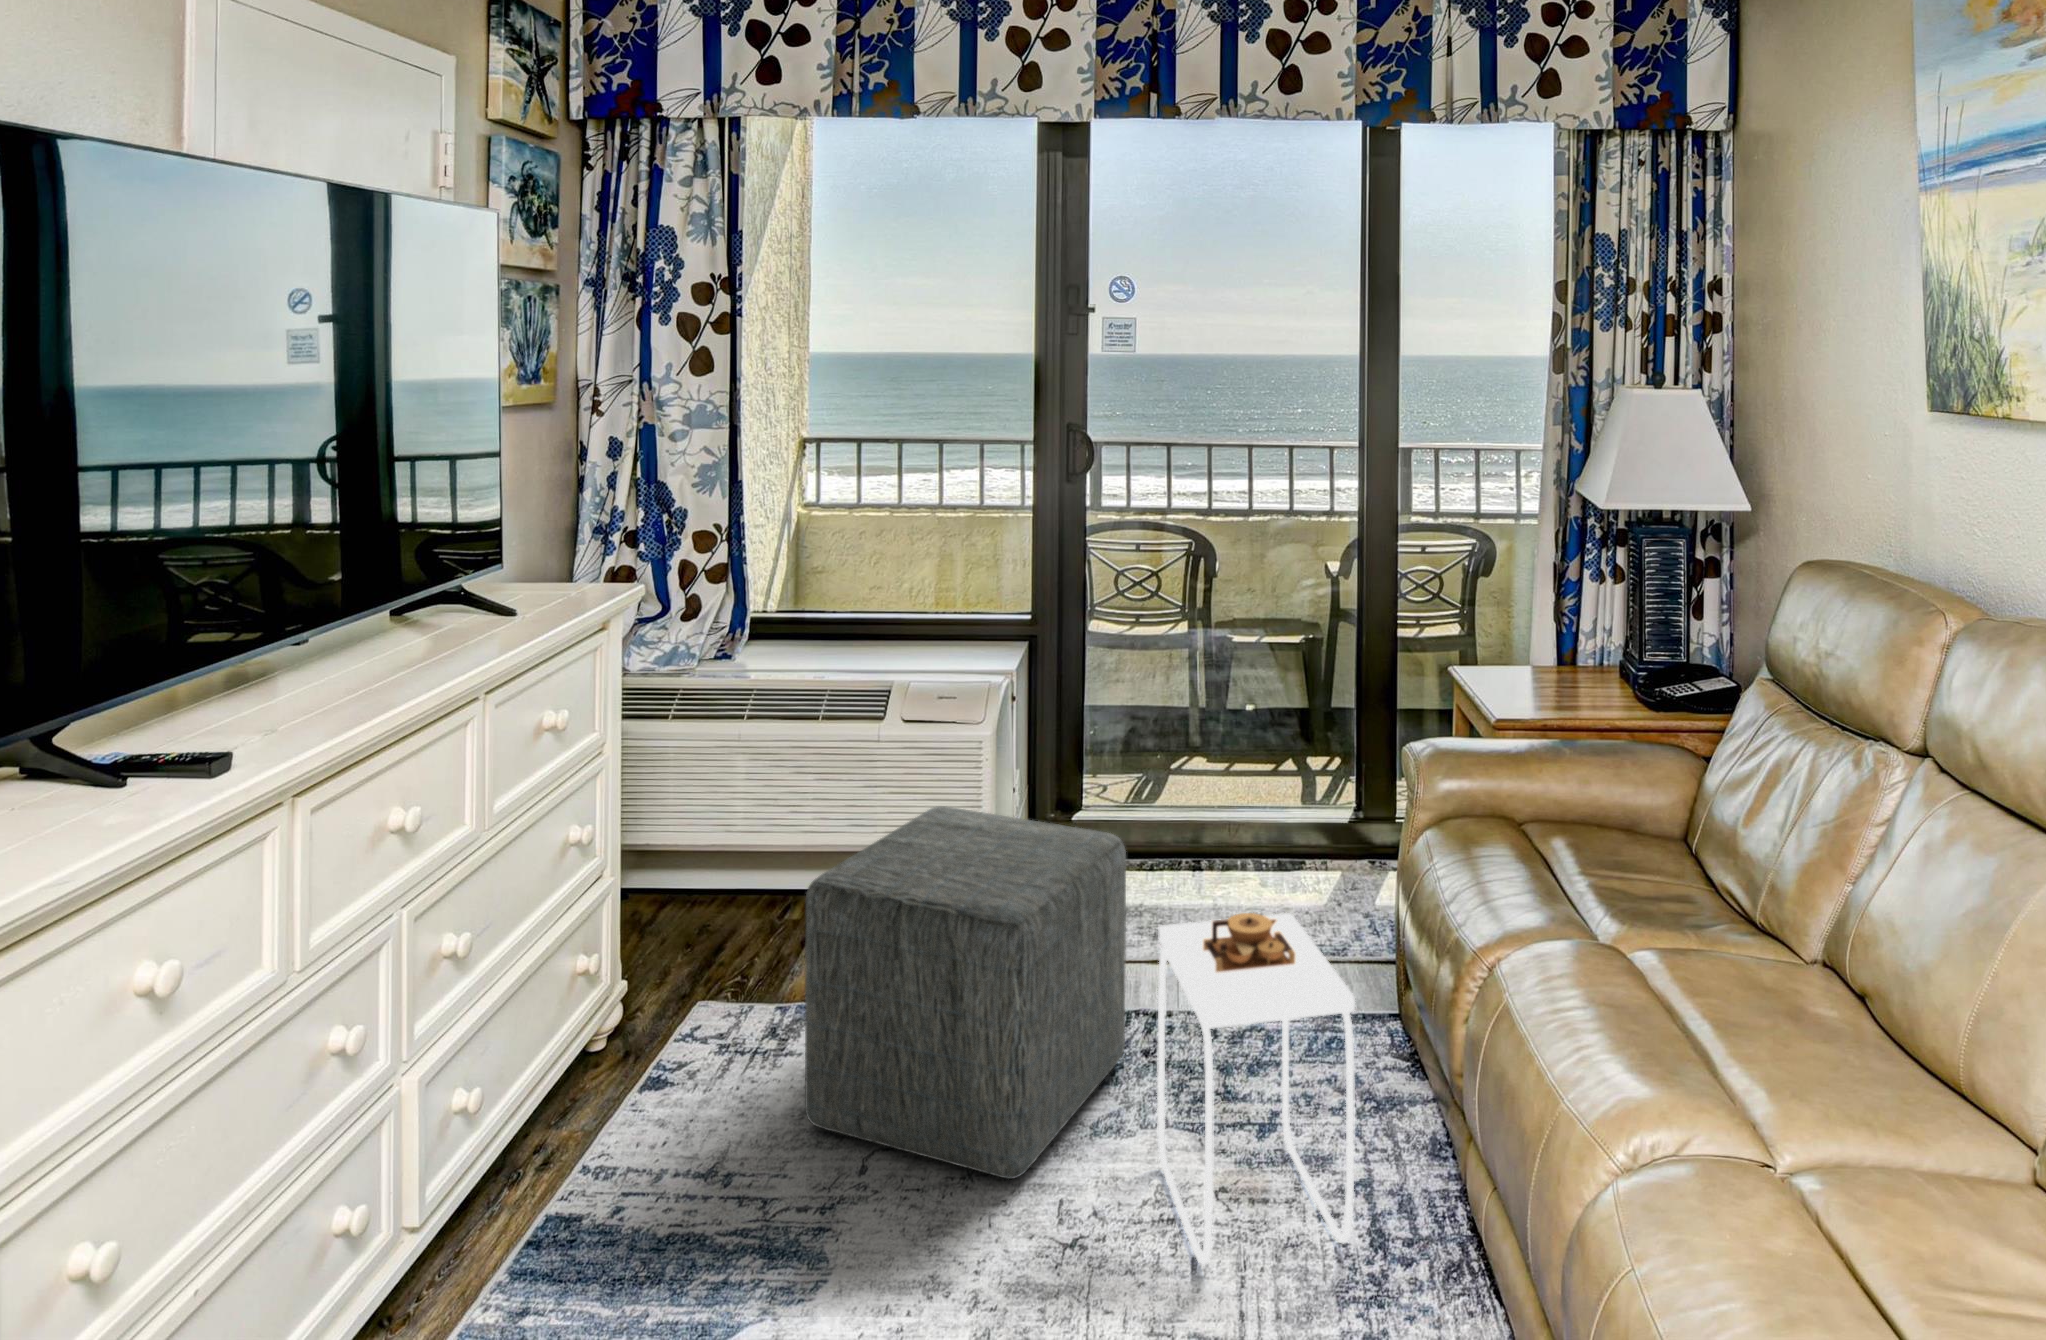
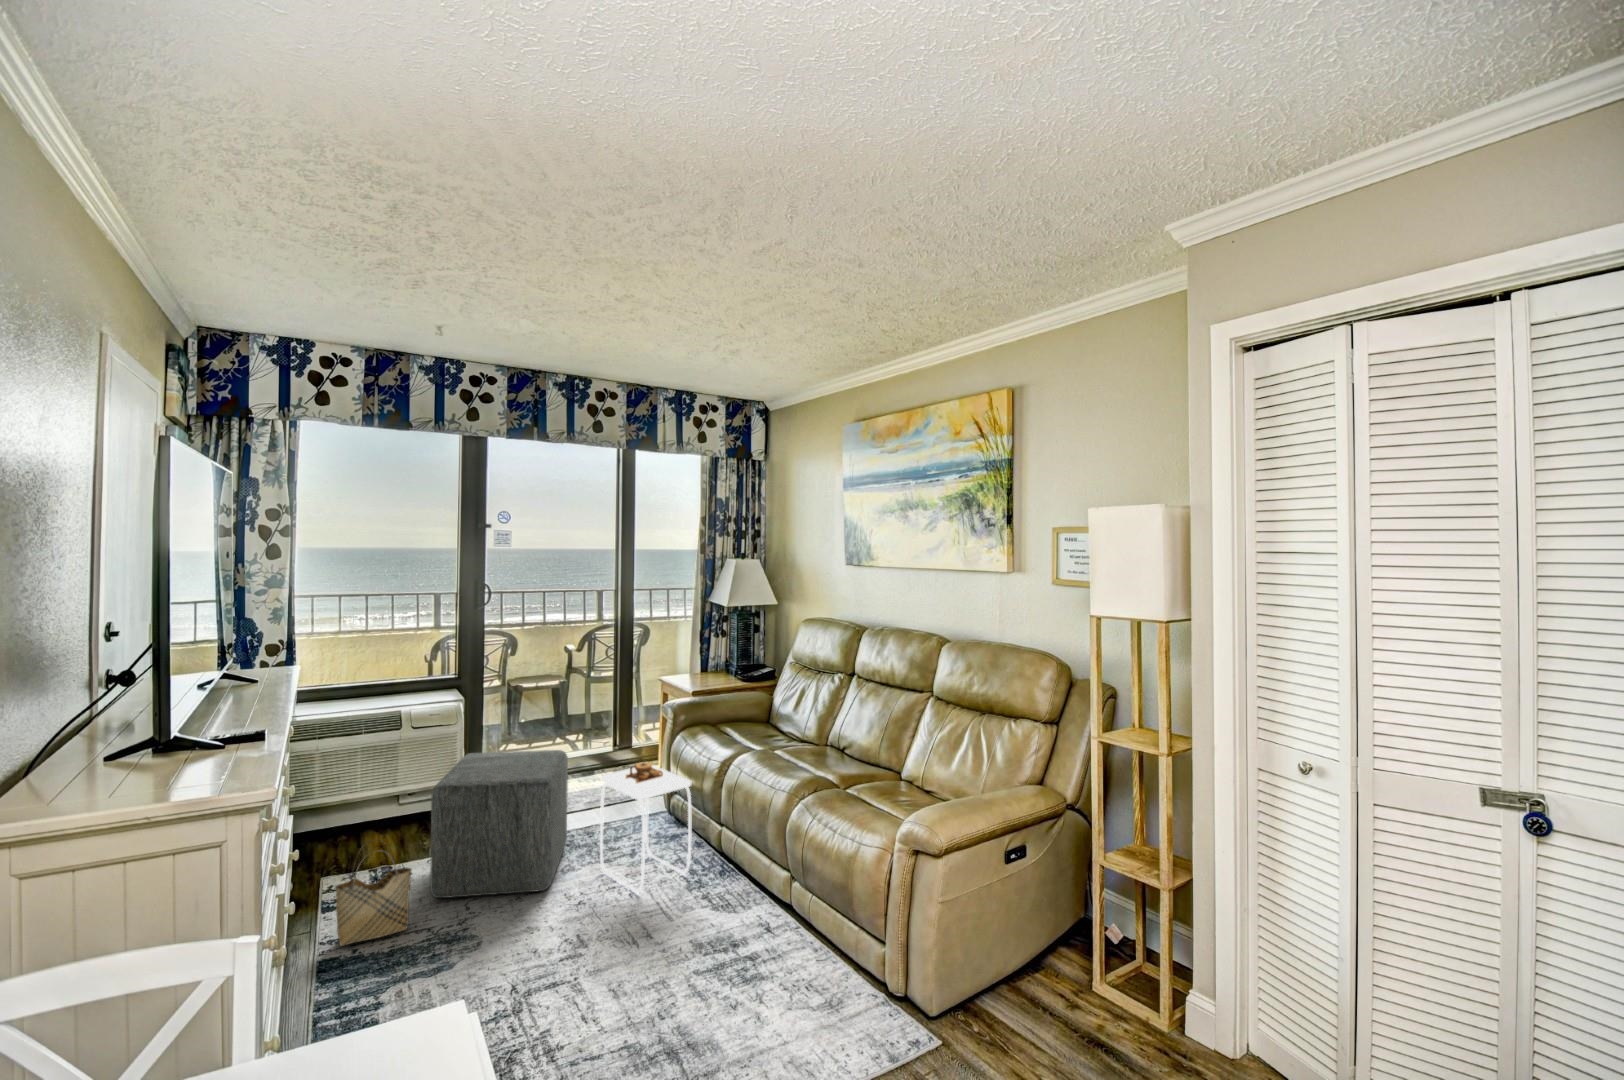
woven basket: none [589,977,738,1196] -> present [335,840,412,946]

